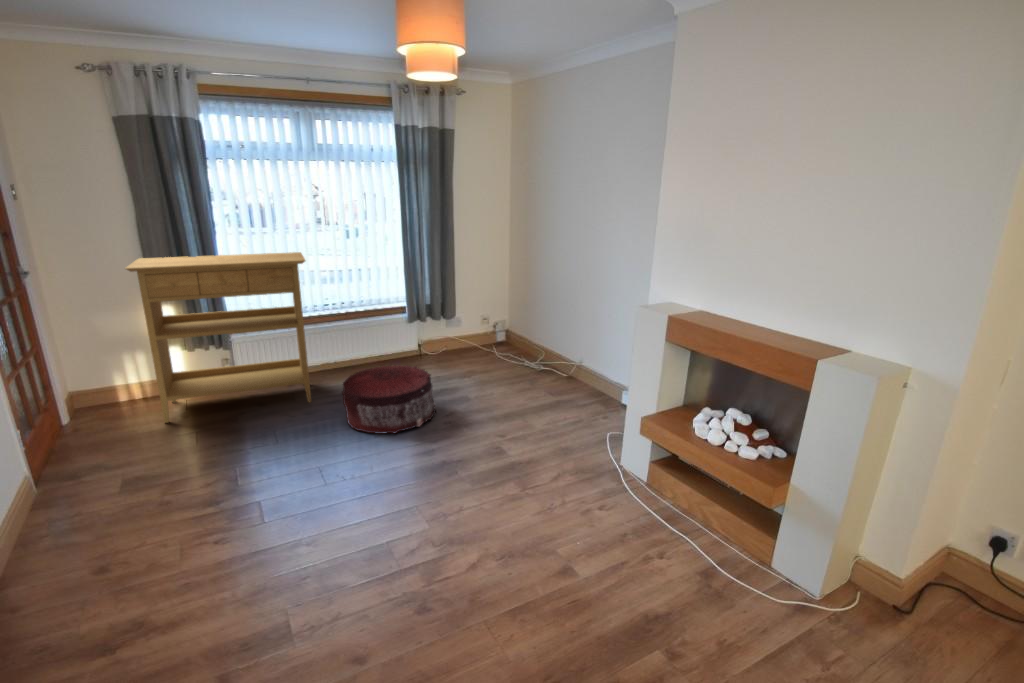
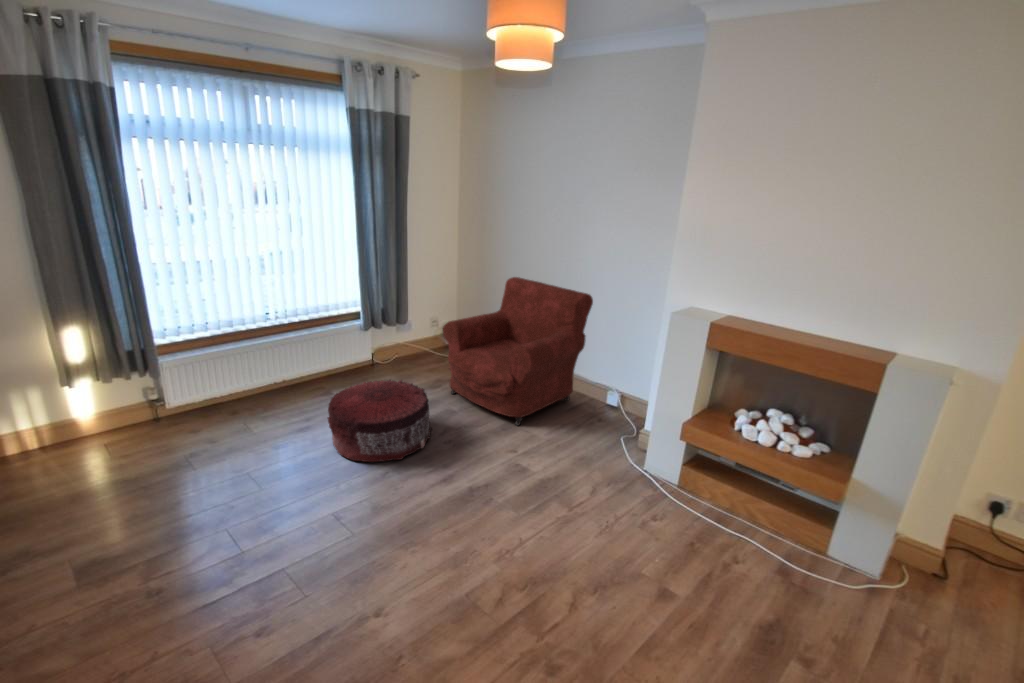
console table: present [126,252,311,423] -> none [27,256,277,480]
armchair: none [468,276,610,418] -> present [443,277,593,426]

